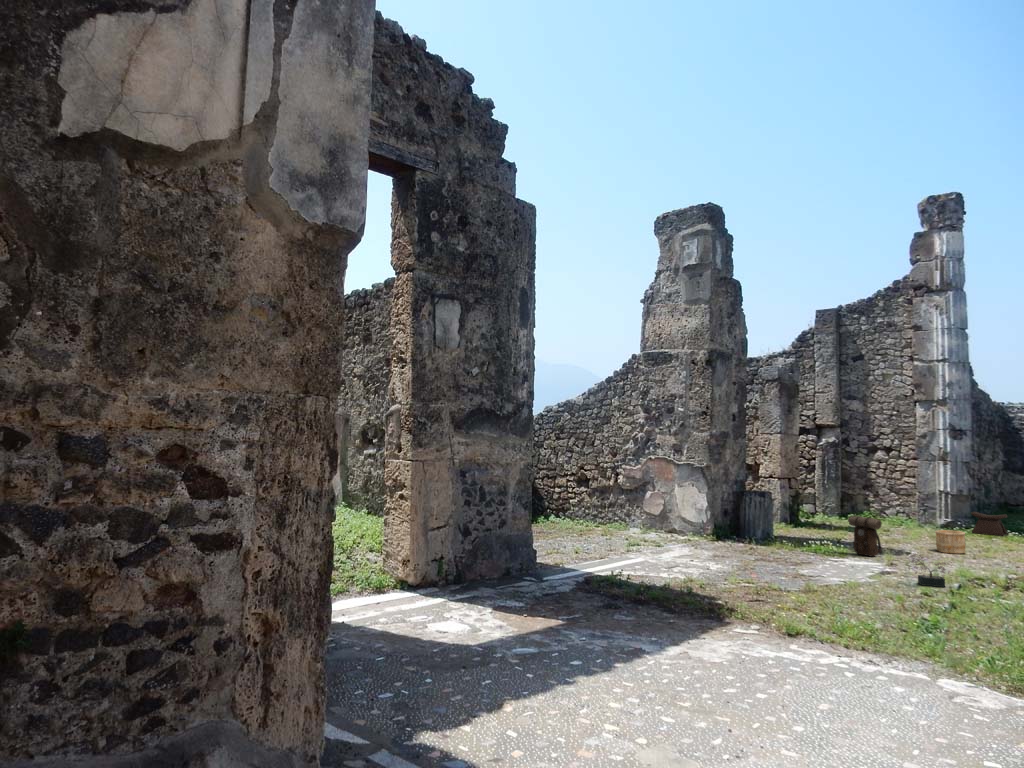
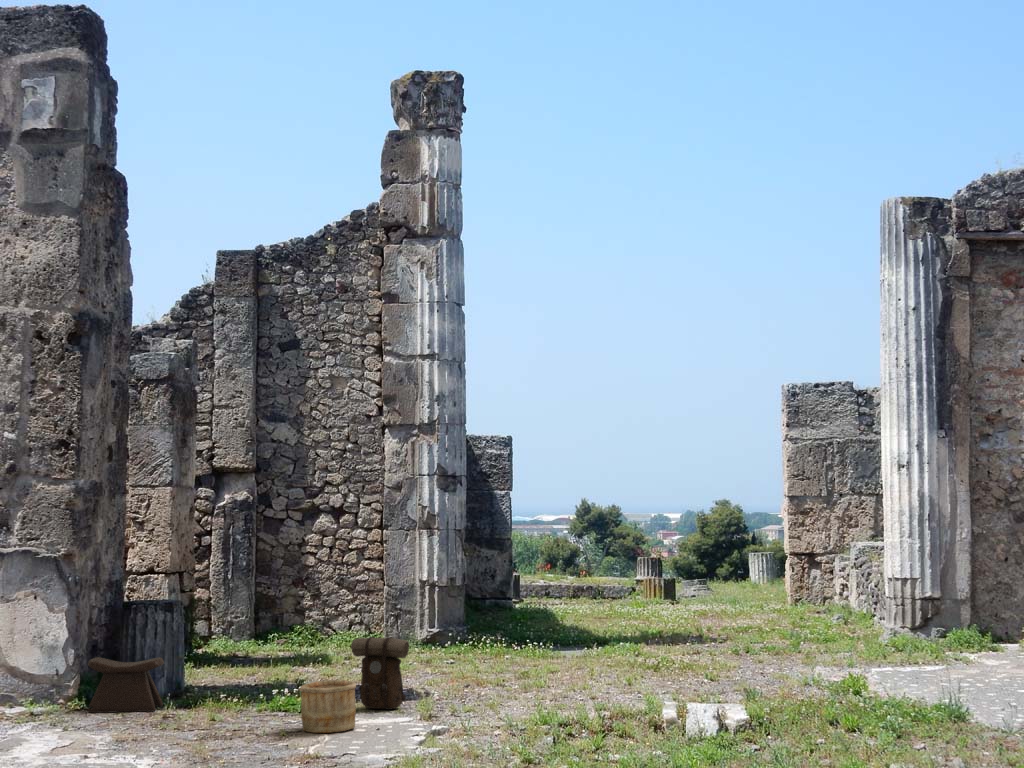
stool: present [971,512,1008,536] -> present [87,657,164,713]
wooden bucket: present [935,530,966,554] -> present [299,680,356,733]
decorative plant: present [909,554,950,587] -> none [509,697,570,754]

